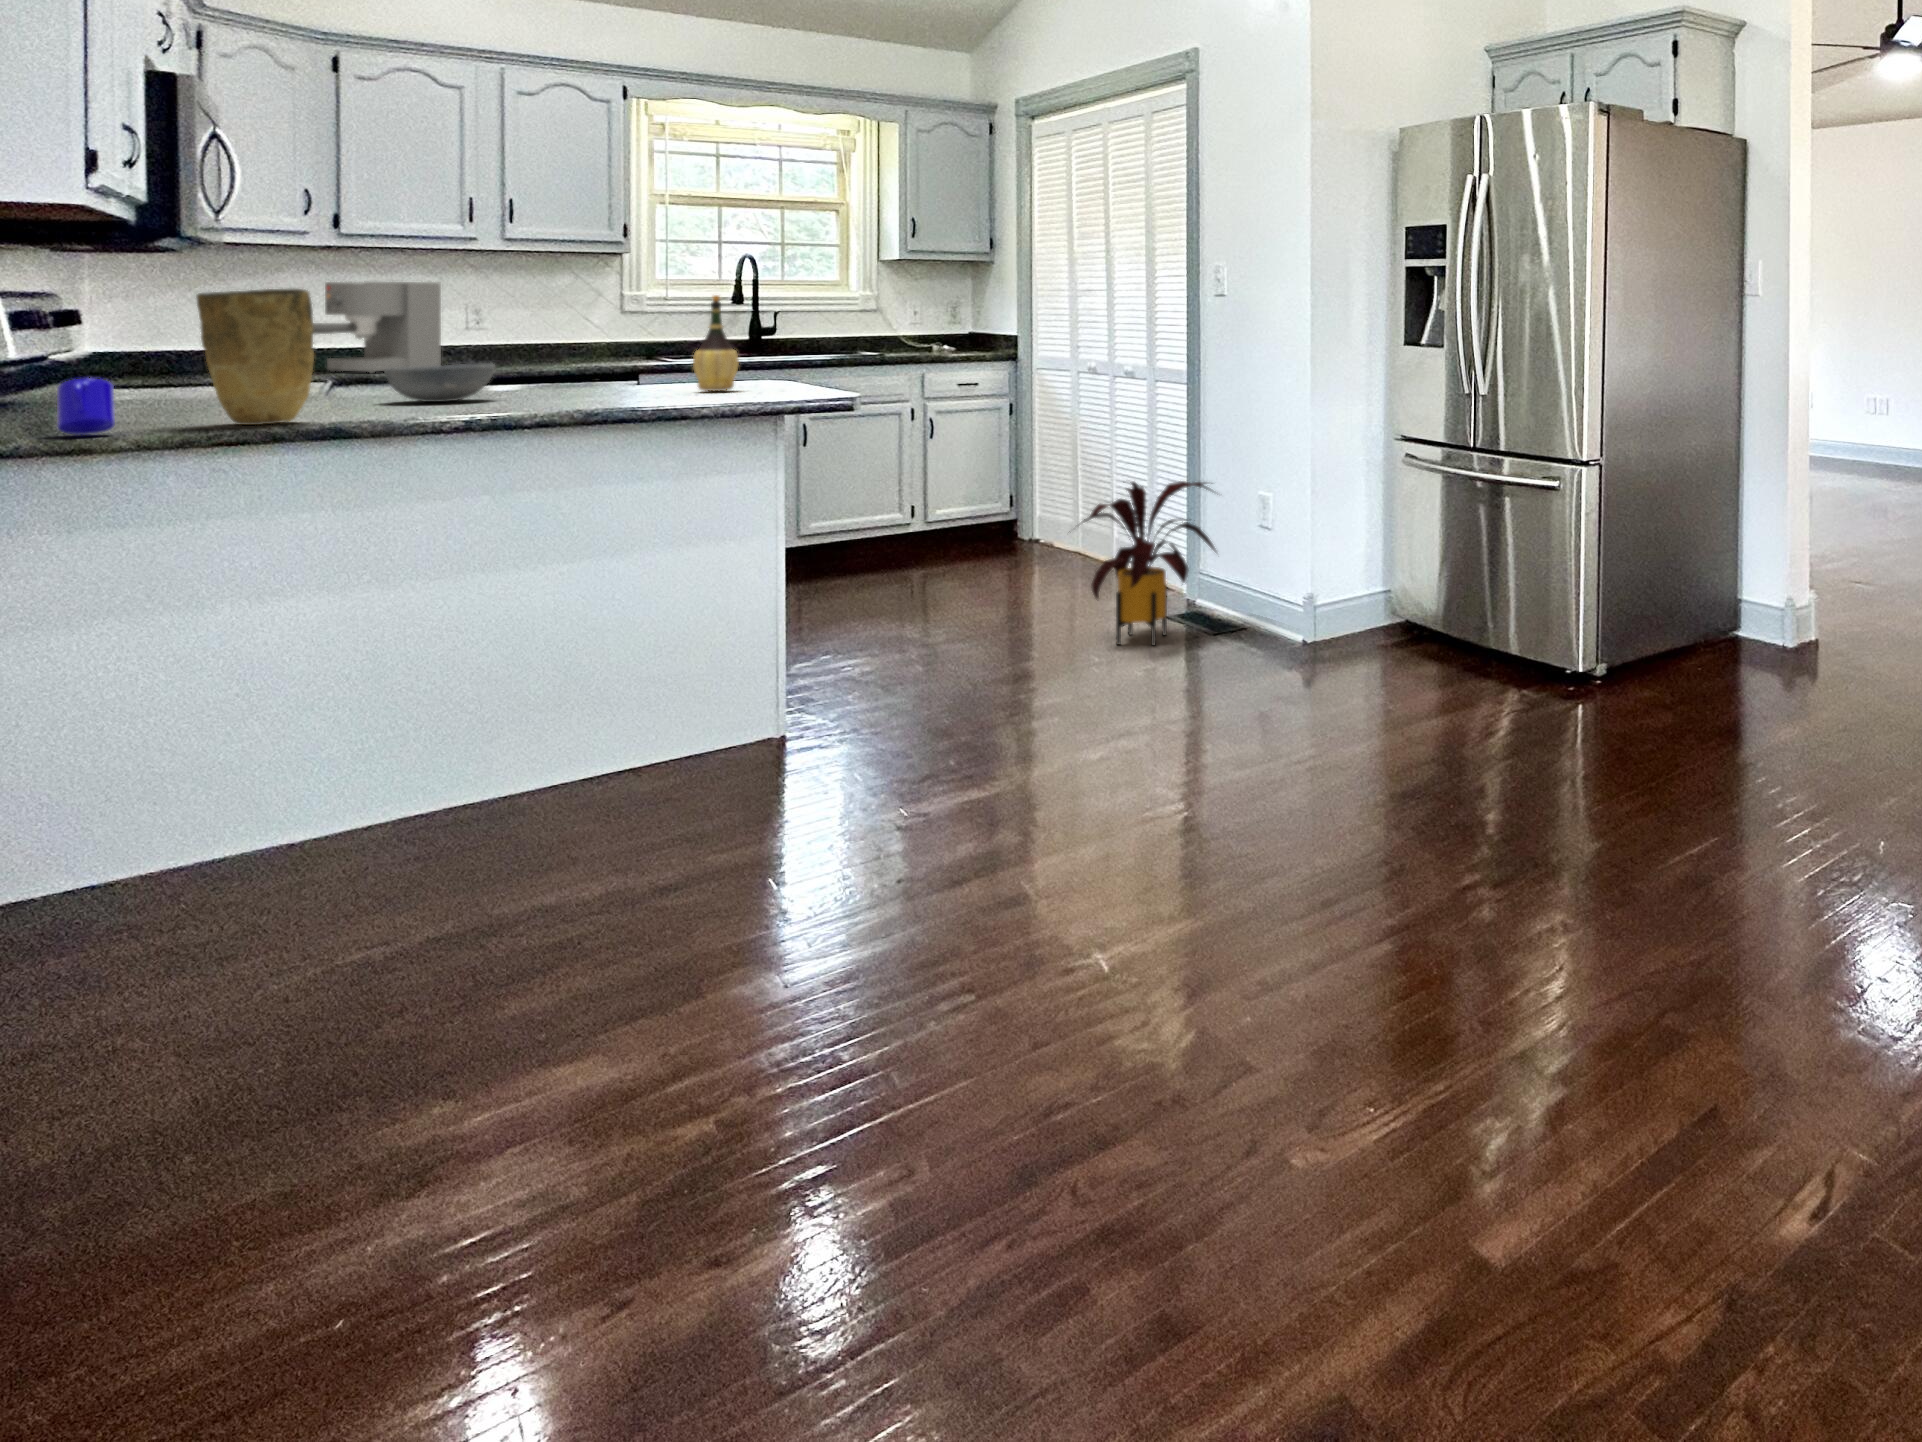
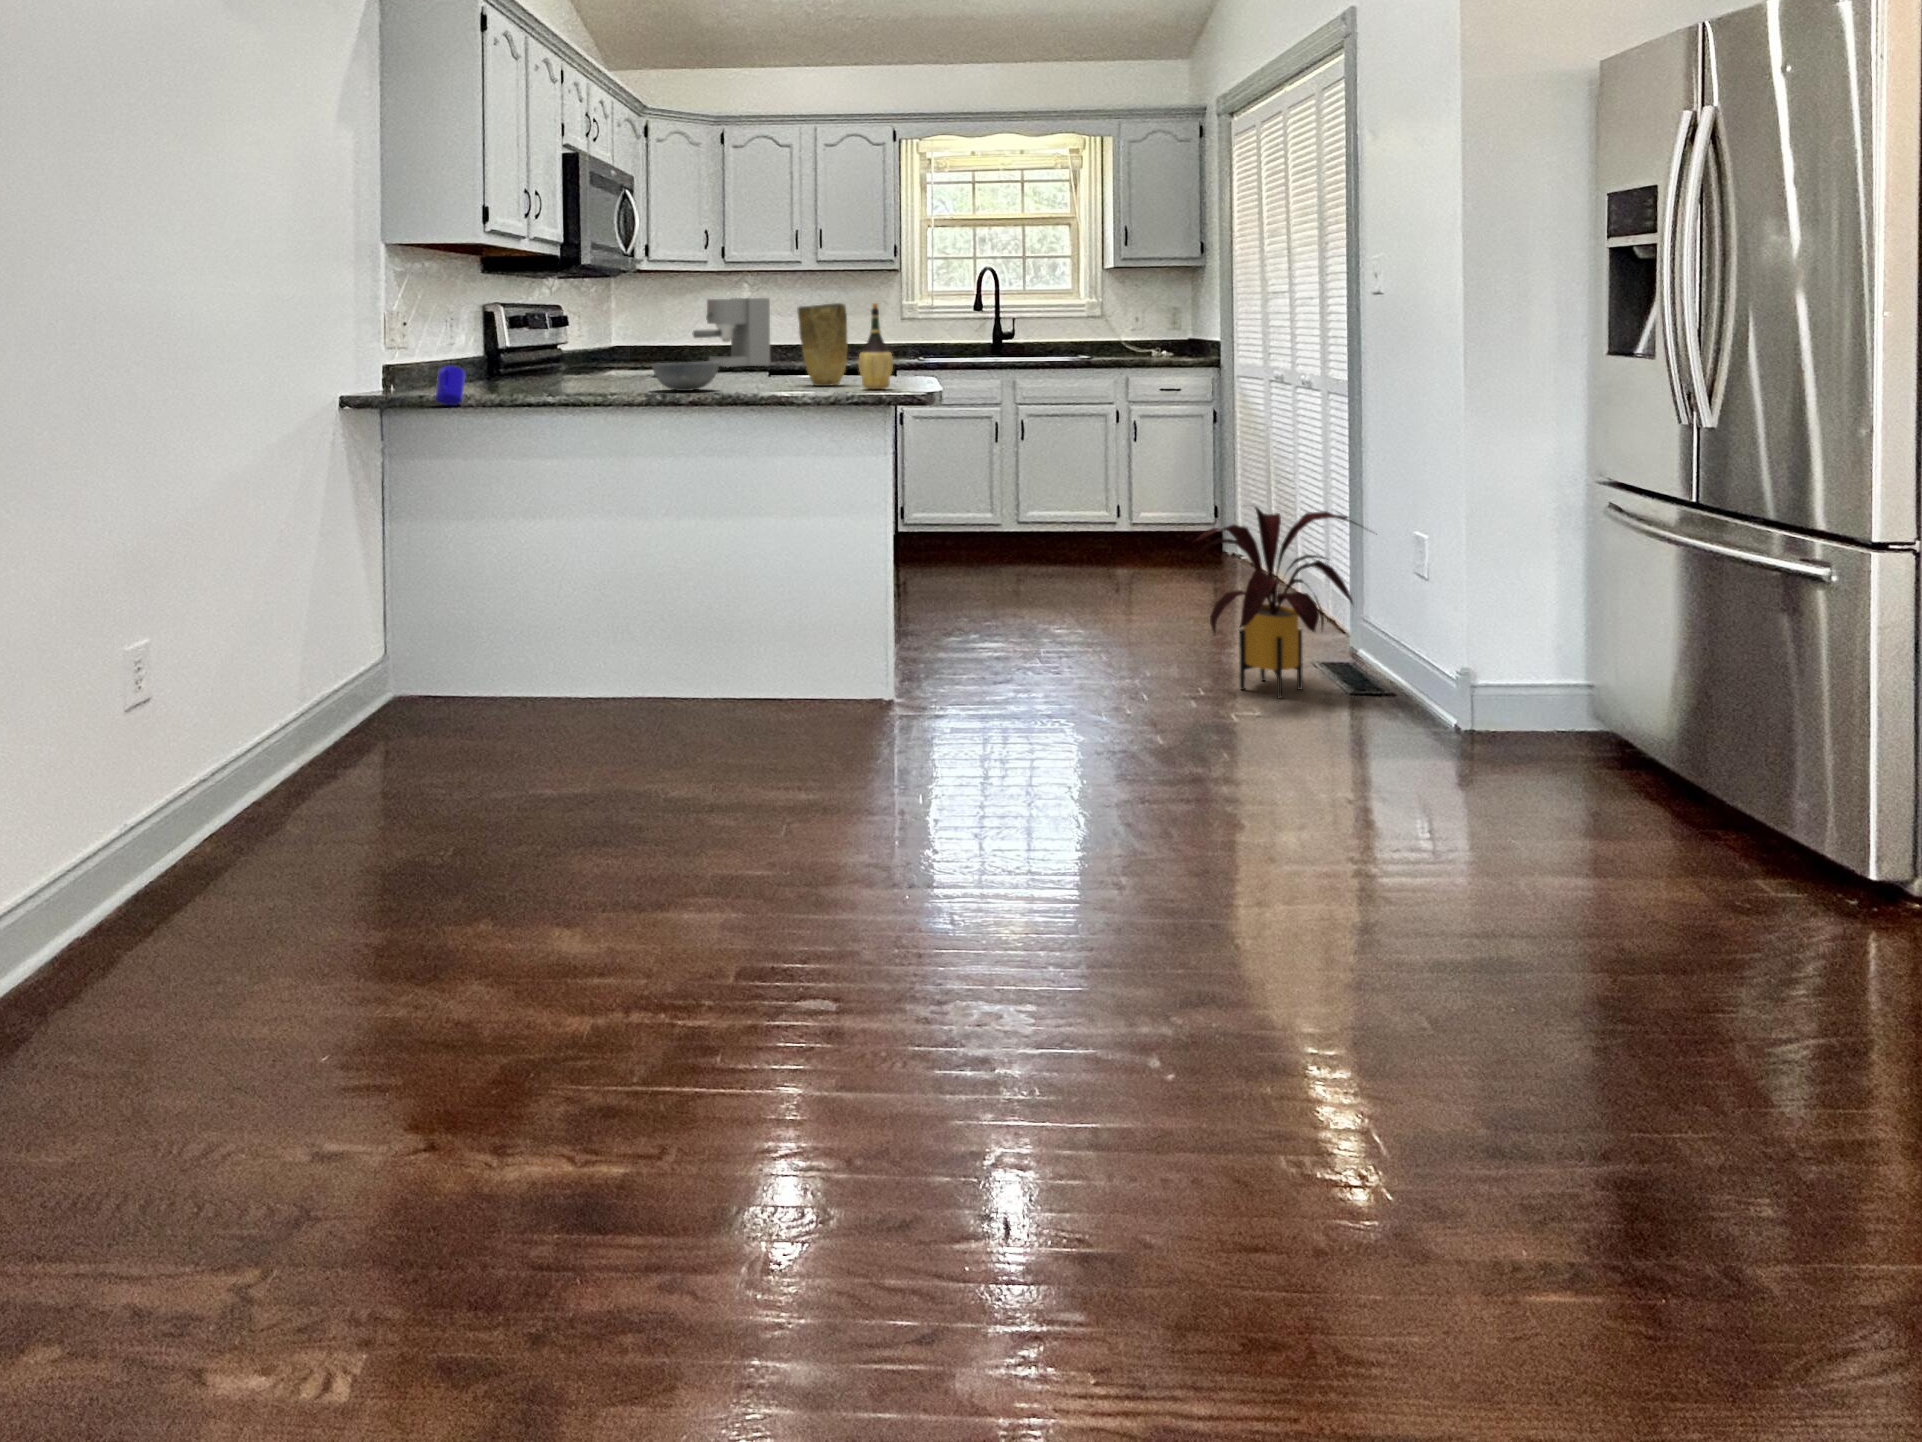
vase: present [196,289,314,425] -> present [798,303,848,386]

